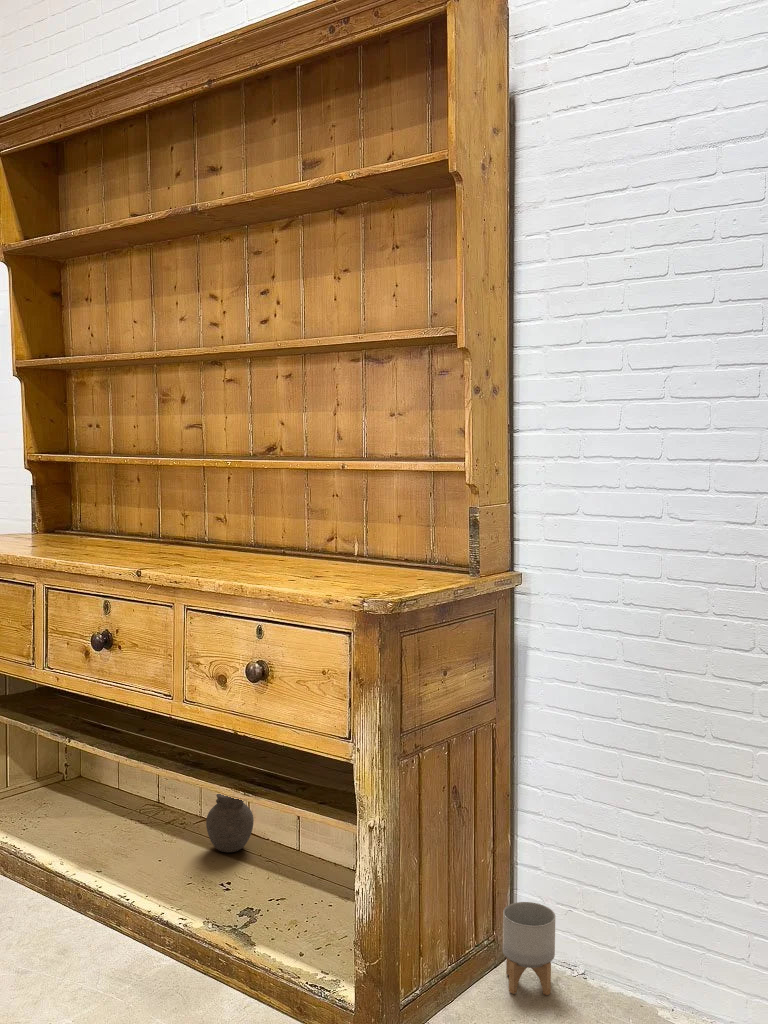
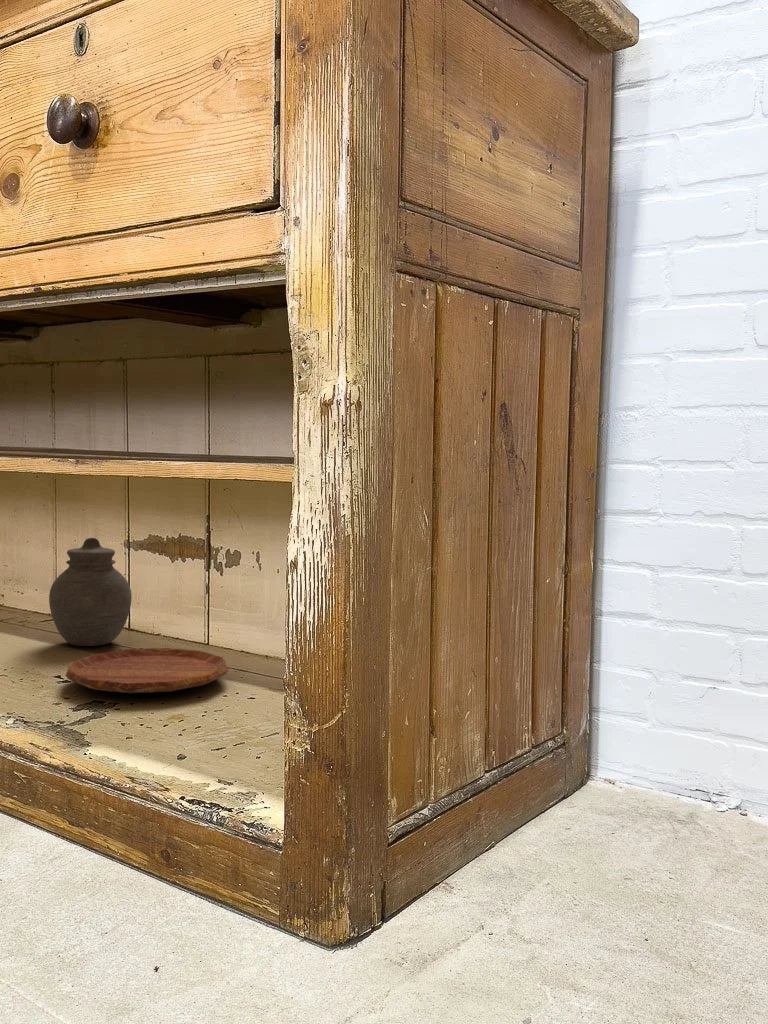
tray: none [228,862,316,903] -> present [66,648,229,693]
planter: present [502,902,555,995] -> none [586,669,696,837]

